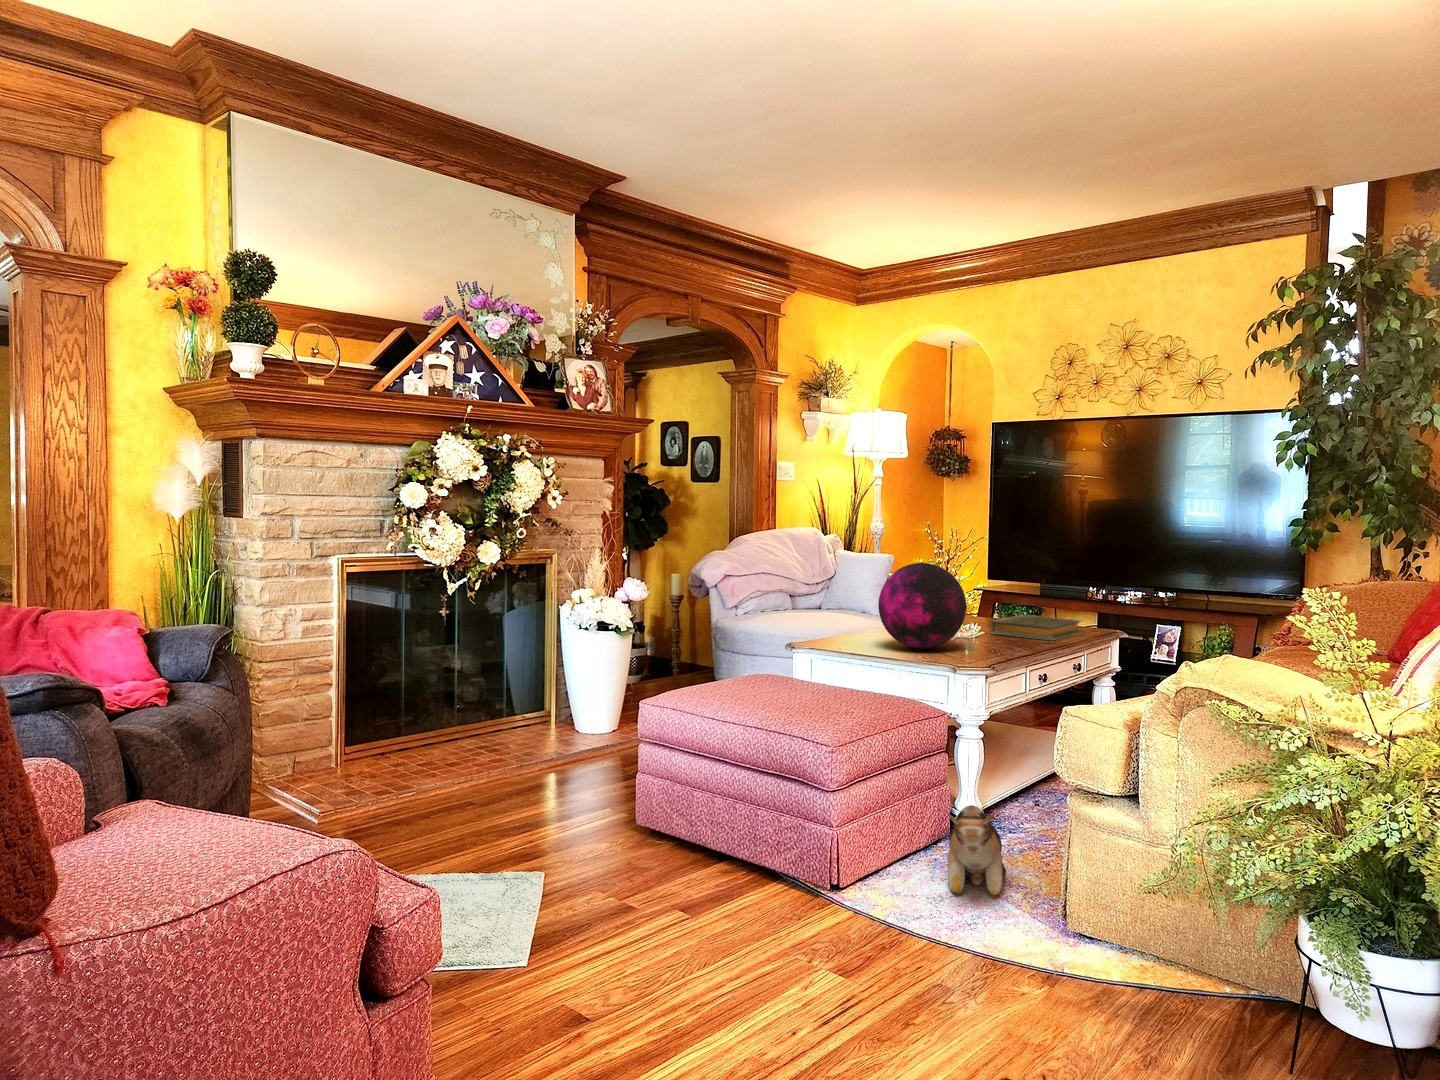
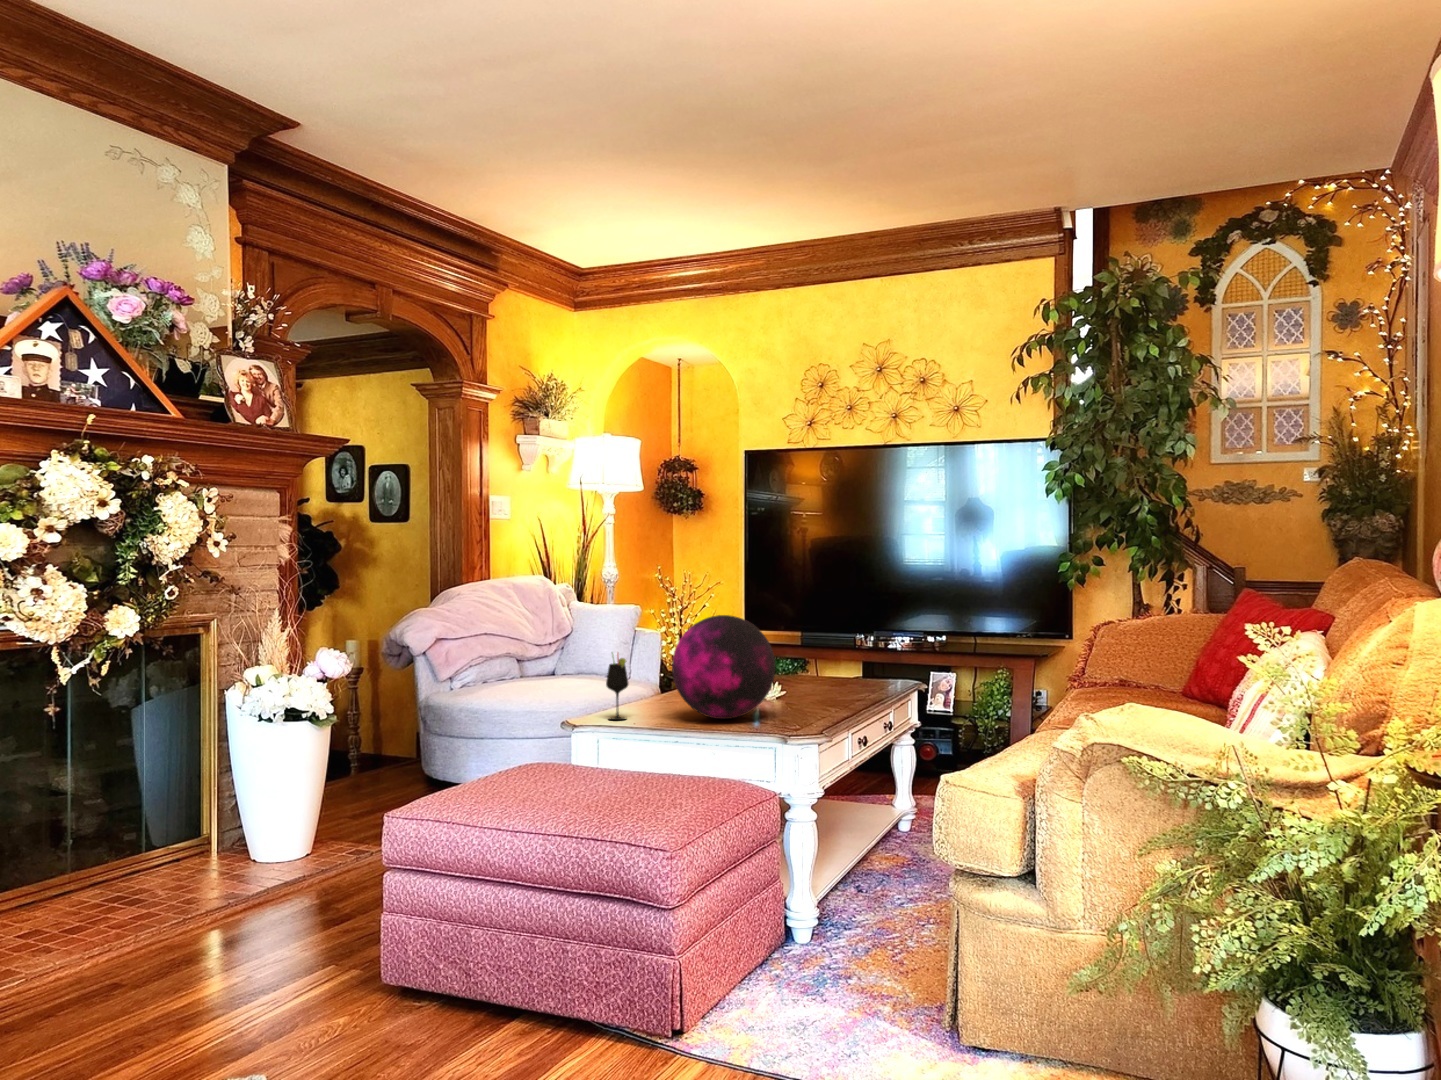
wine glass: none [827,589,845,644] -> present [606,653,628,720]
hardback book: present [991,615,1082,640] -> none [790,671,887,699]
plush toy: present [948,805,1006,895] -> none [799,904,866,1015]

